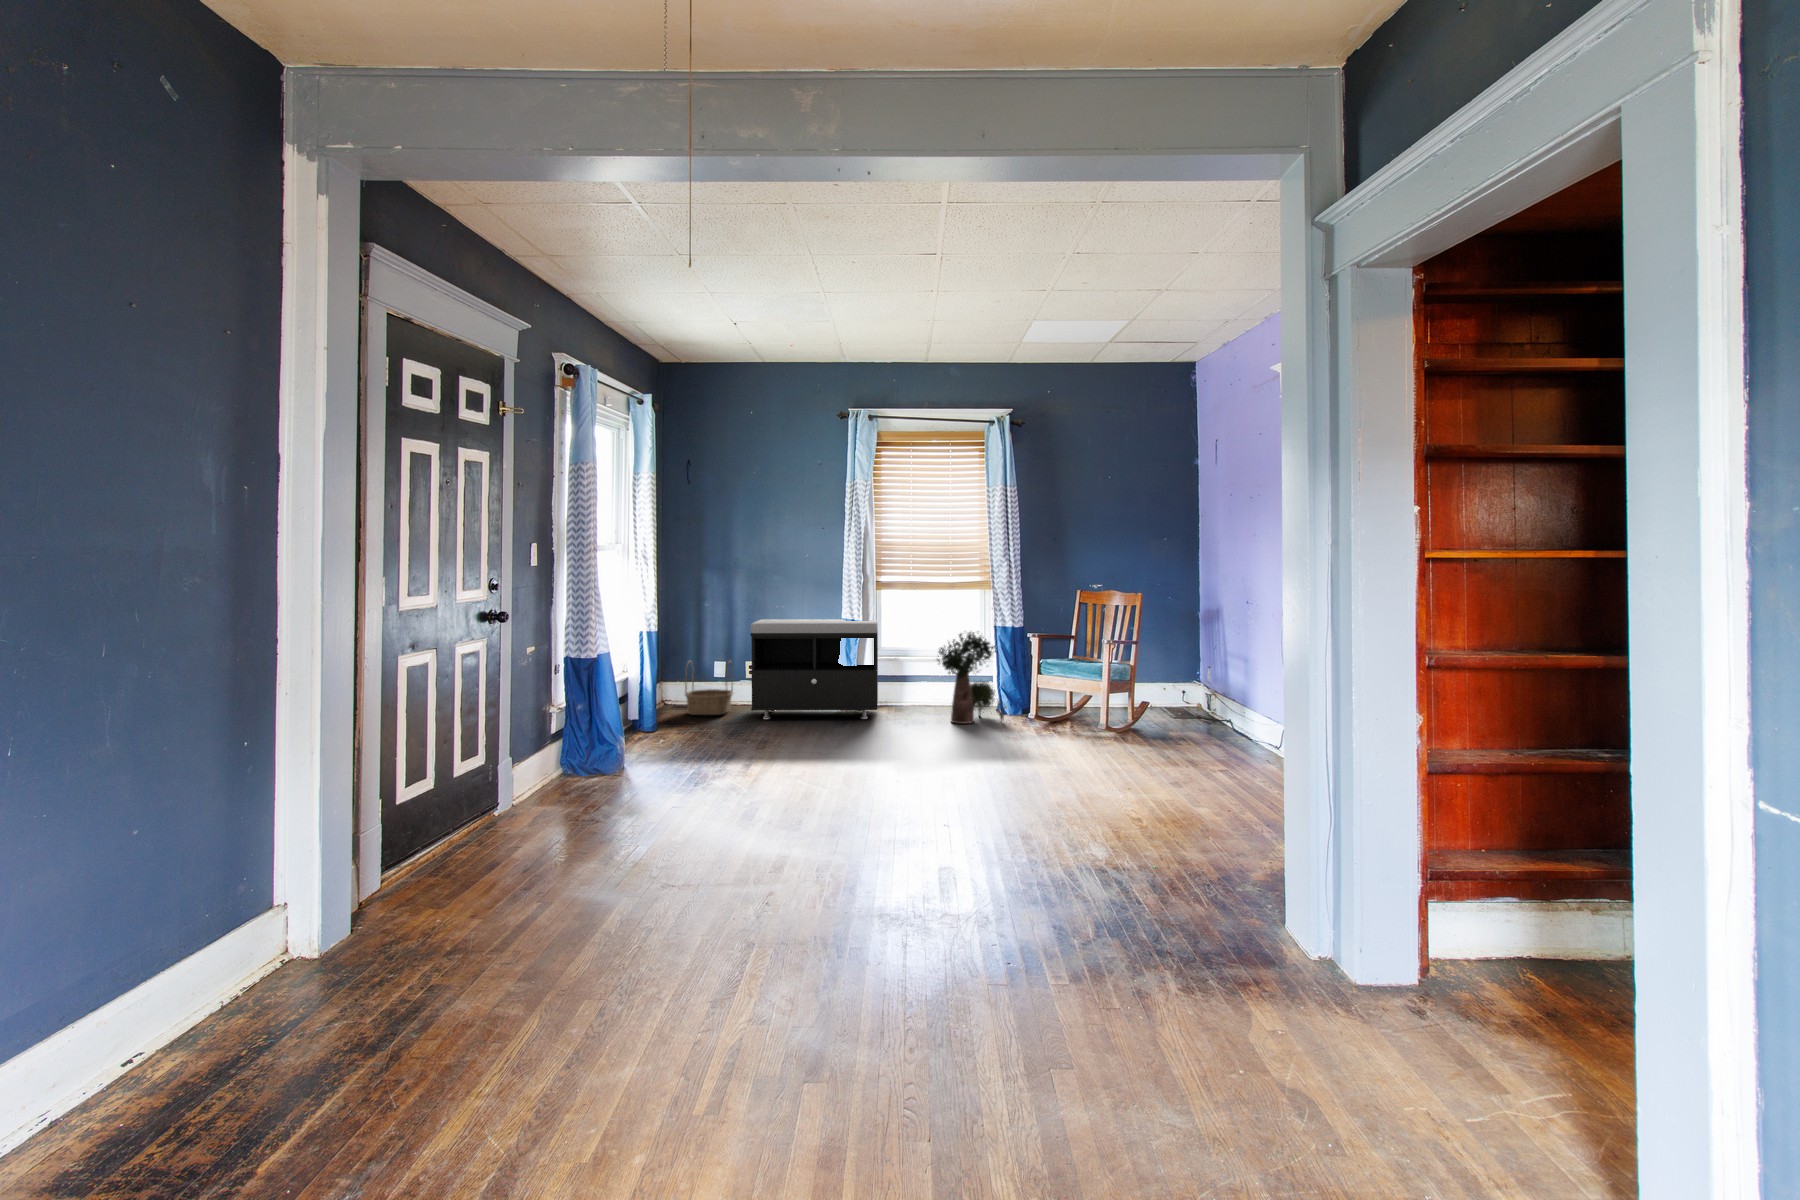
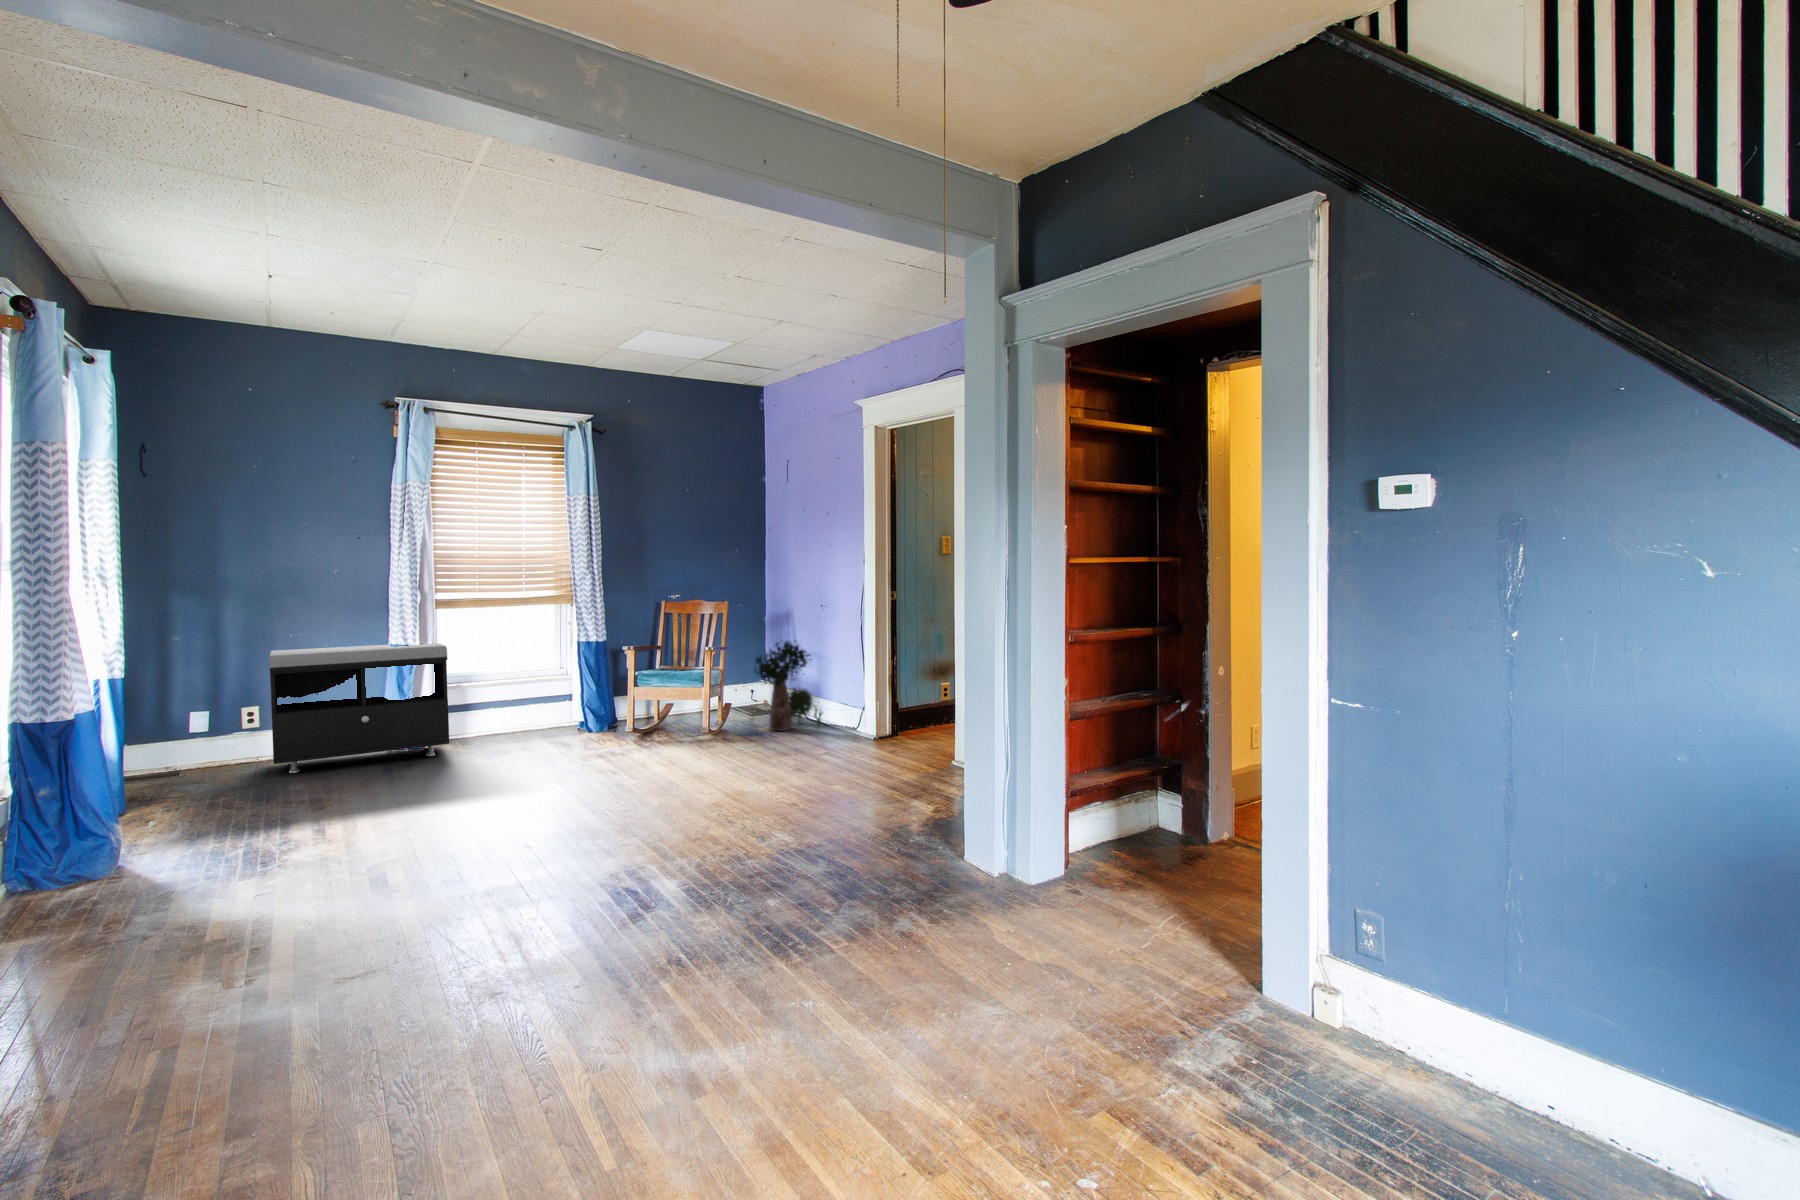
potted plant: present [937,632,1006,724] -> present [754,641,822,731]
basket: present [685,661,733,715] -> none [155,705,235,781]

